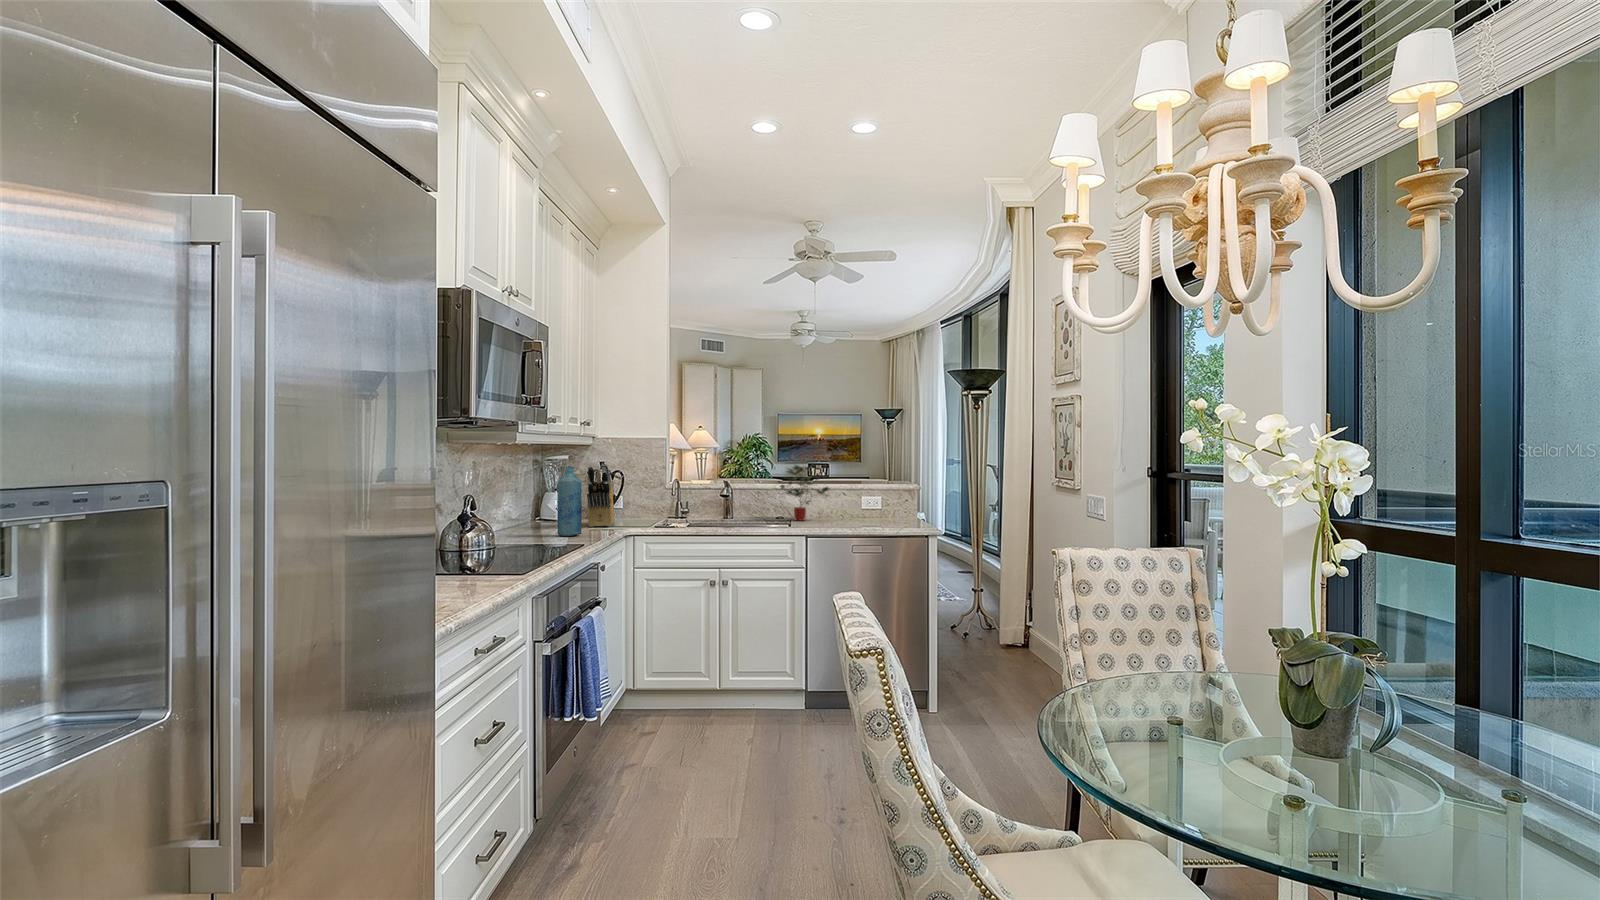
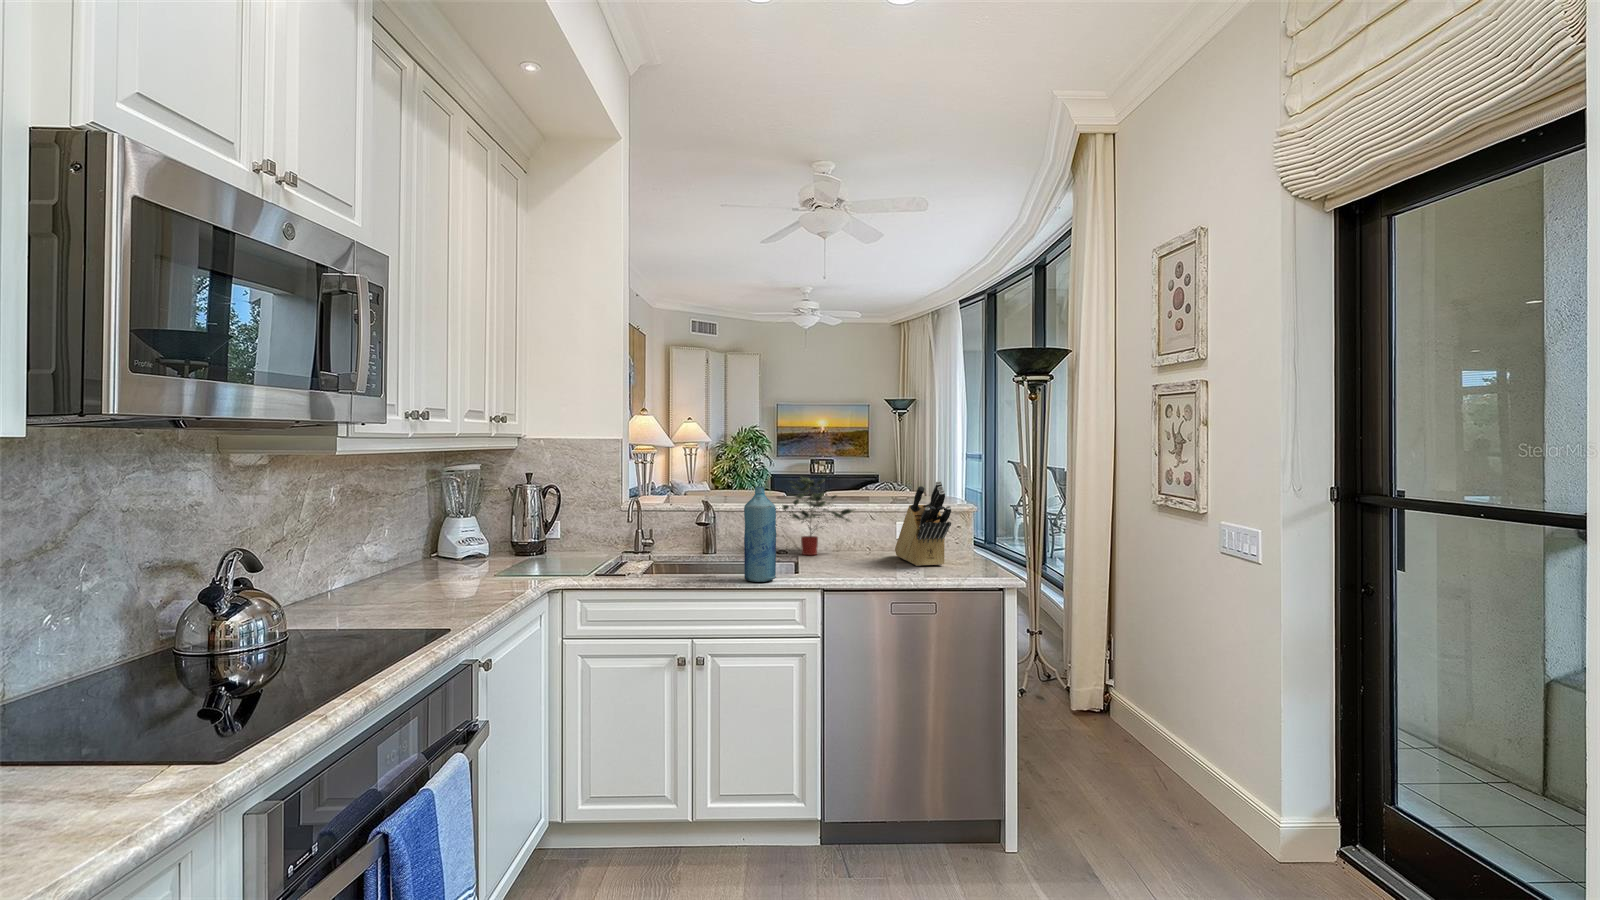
knife block: present [587,463,614,527] -> present [895,481,951,566]
bottle: present [557,467,582,536] -> present [744,486,777,582]

